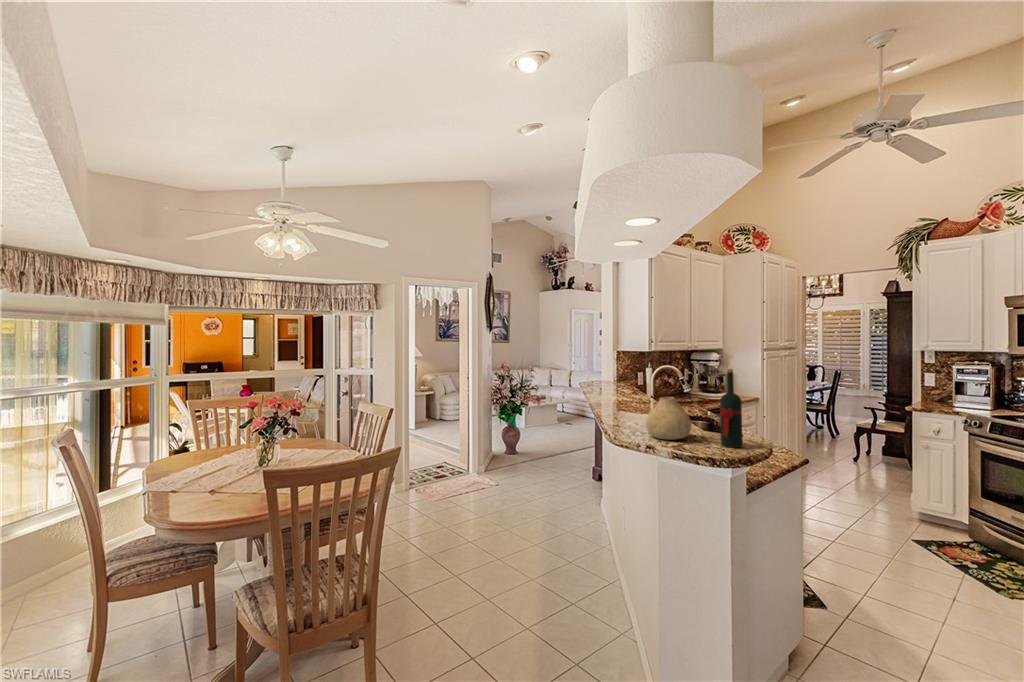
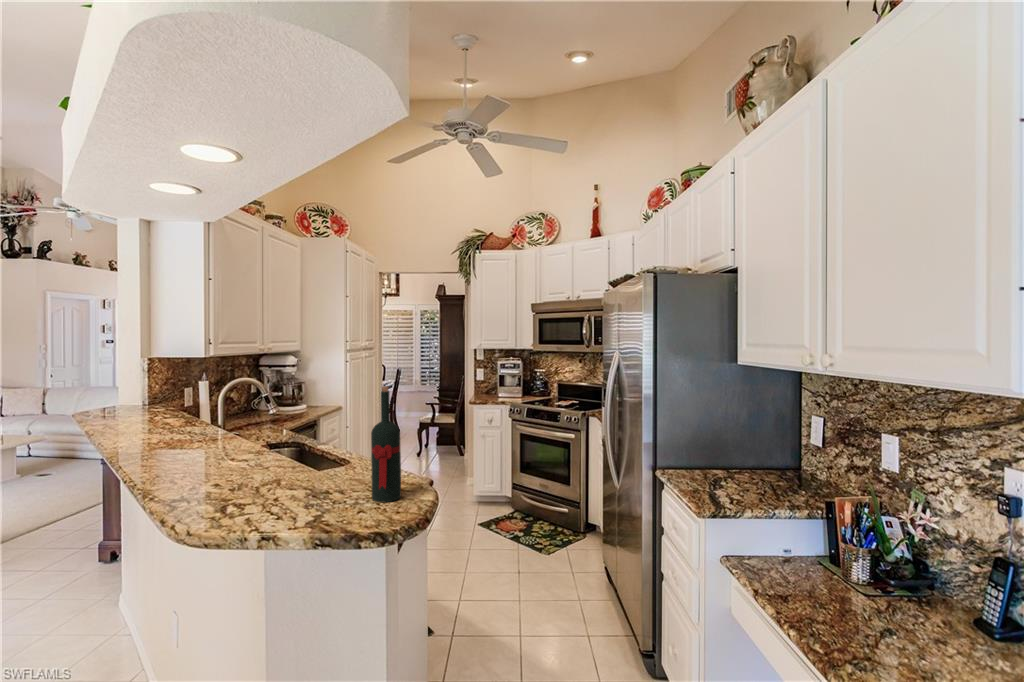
vase: present [646,397,691,440] -> none [249,438,328,513]

